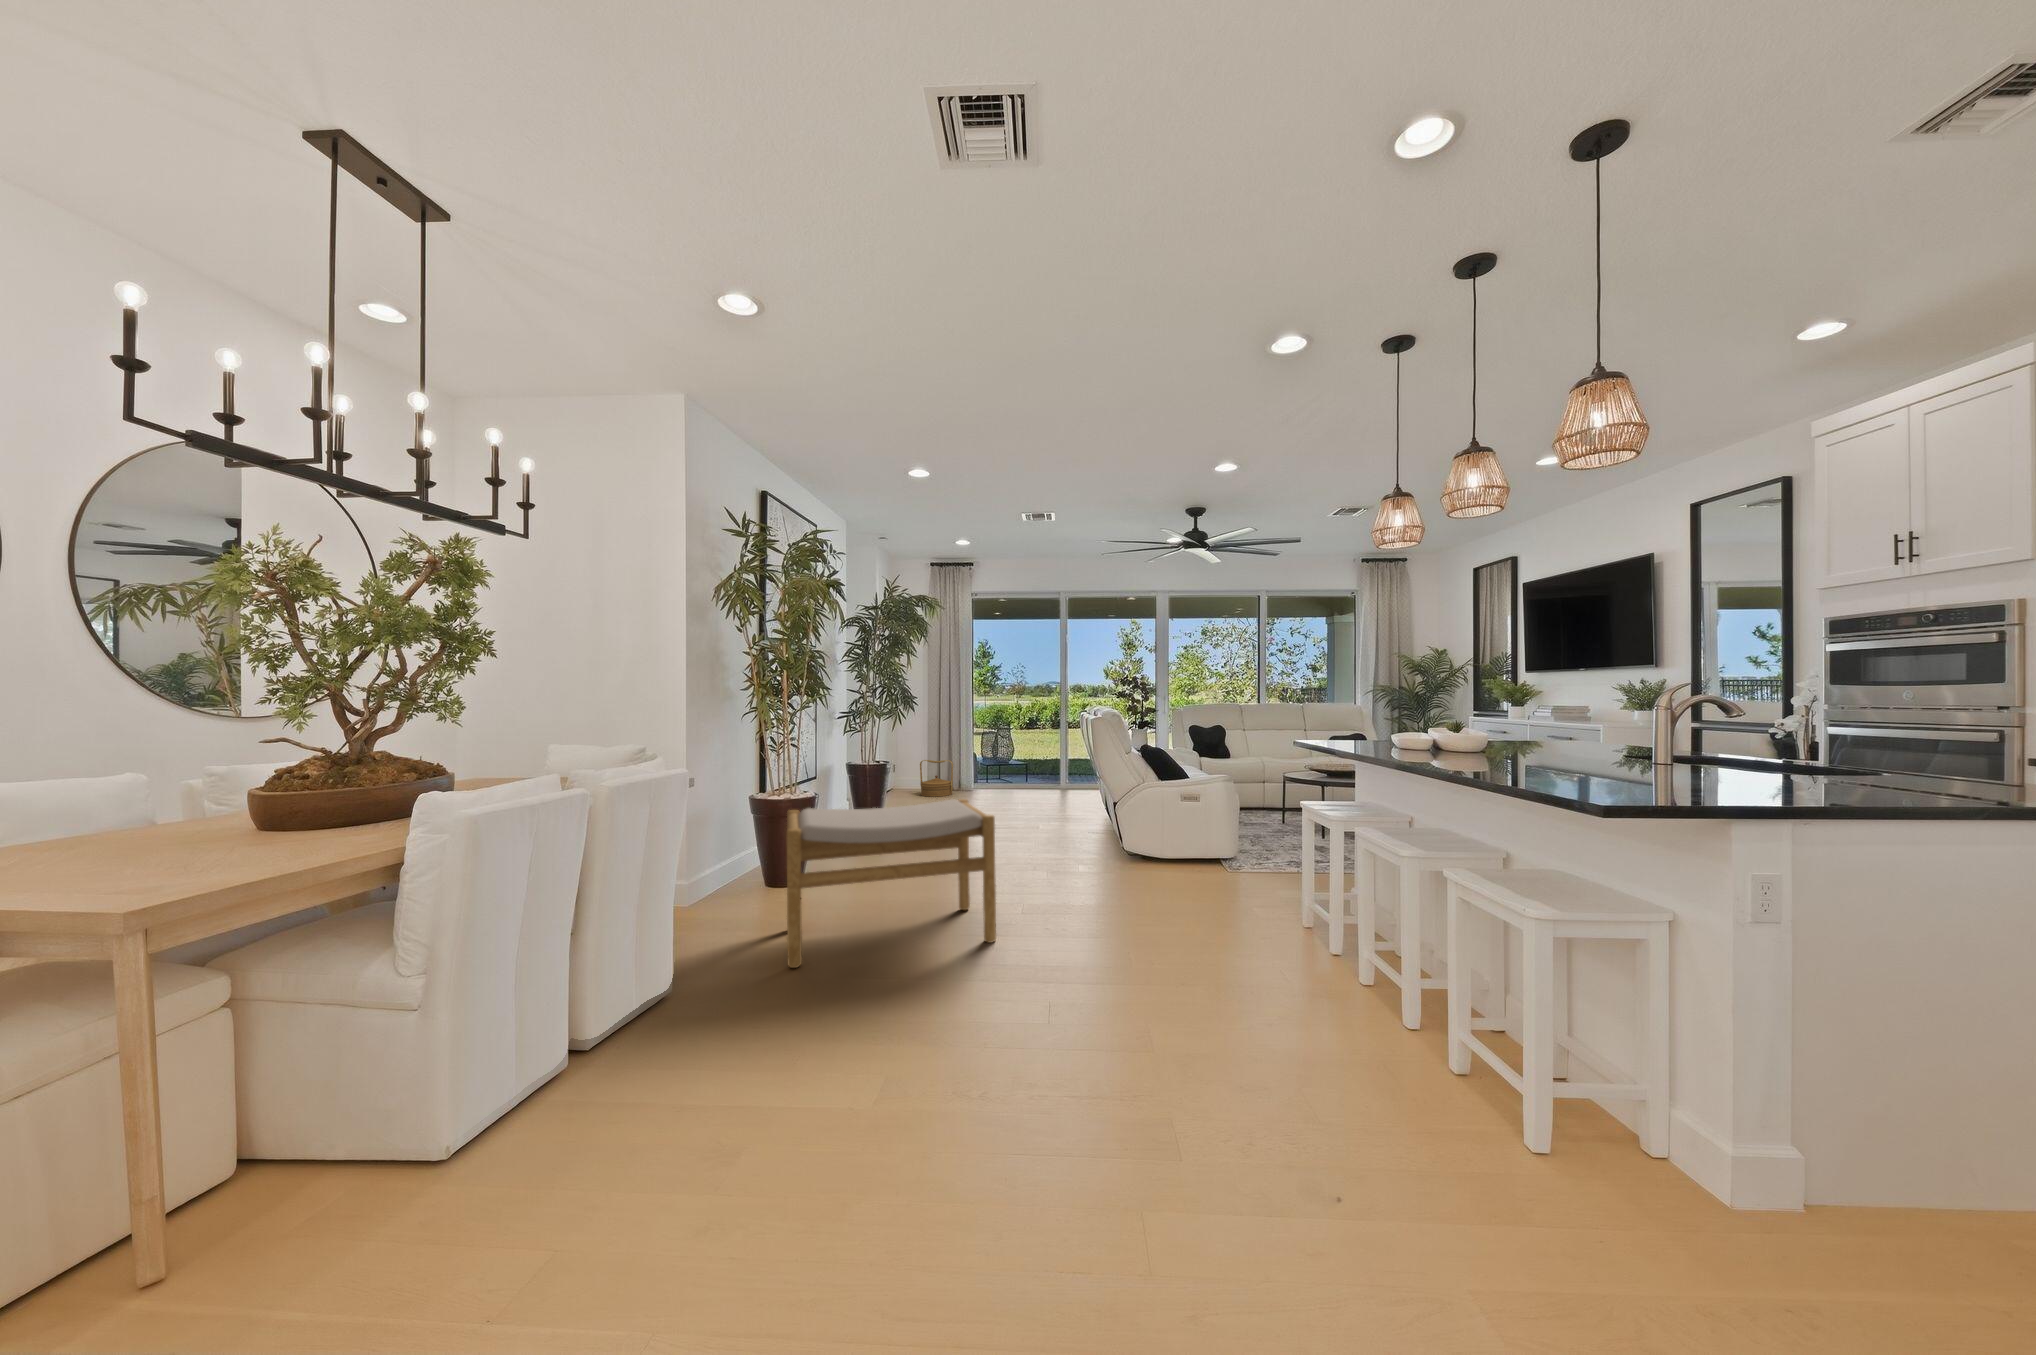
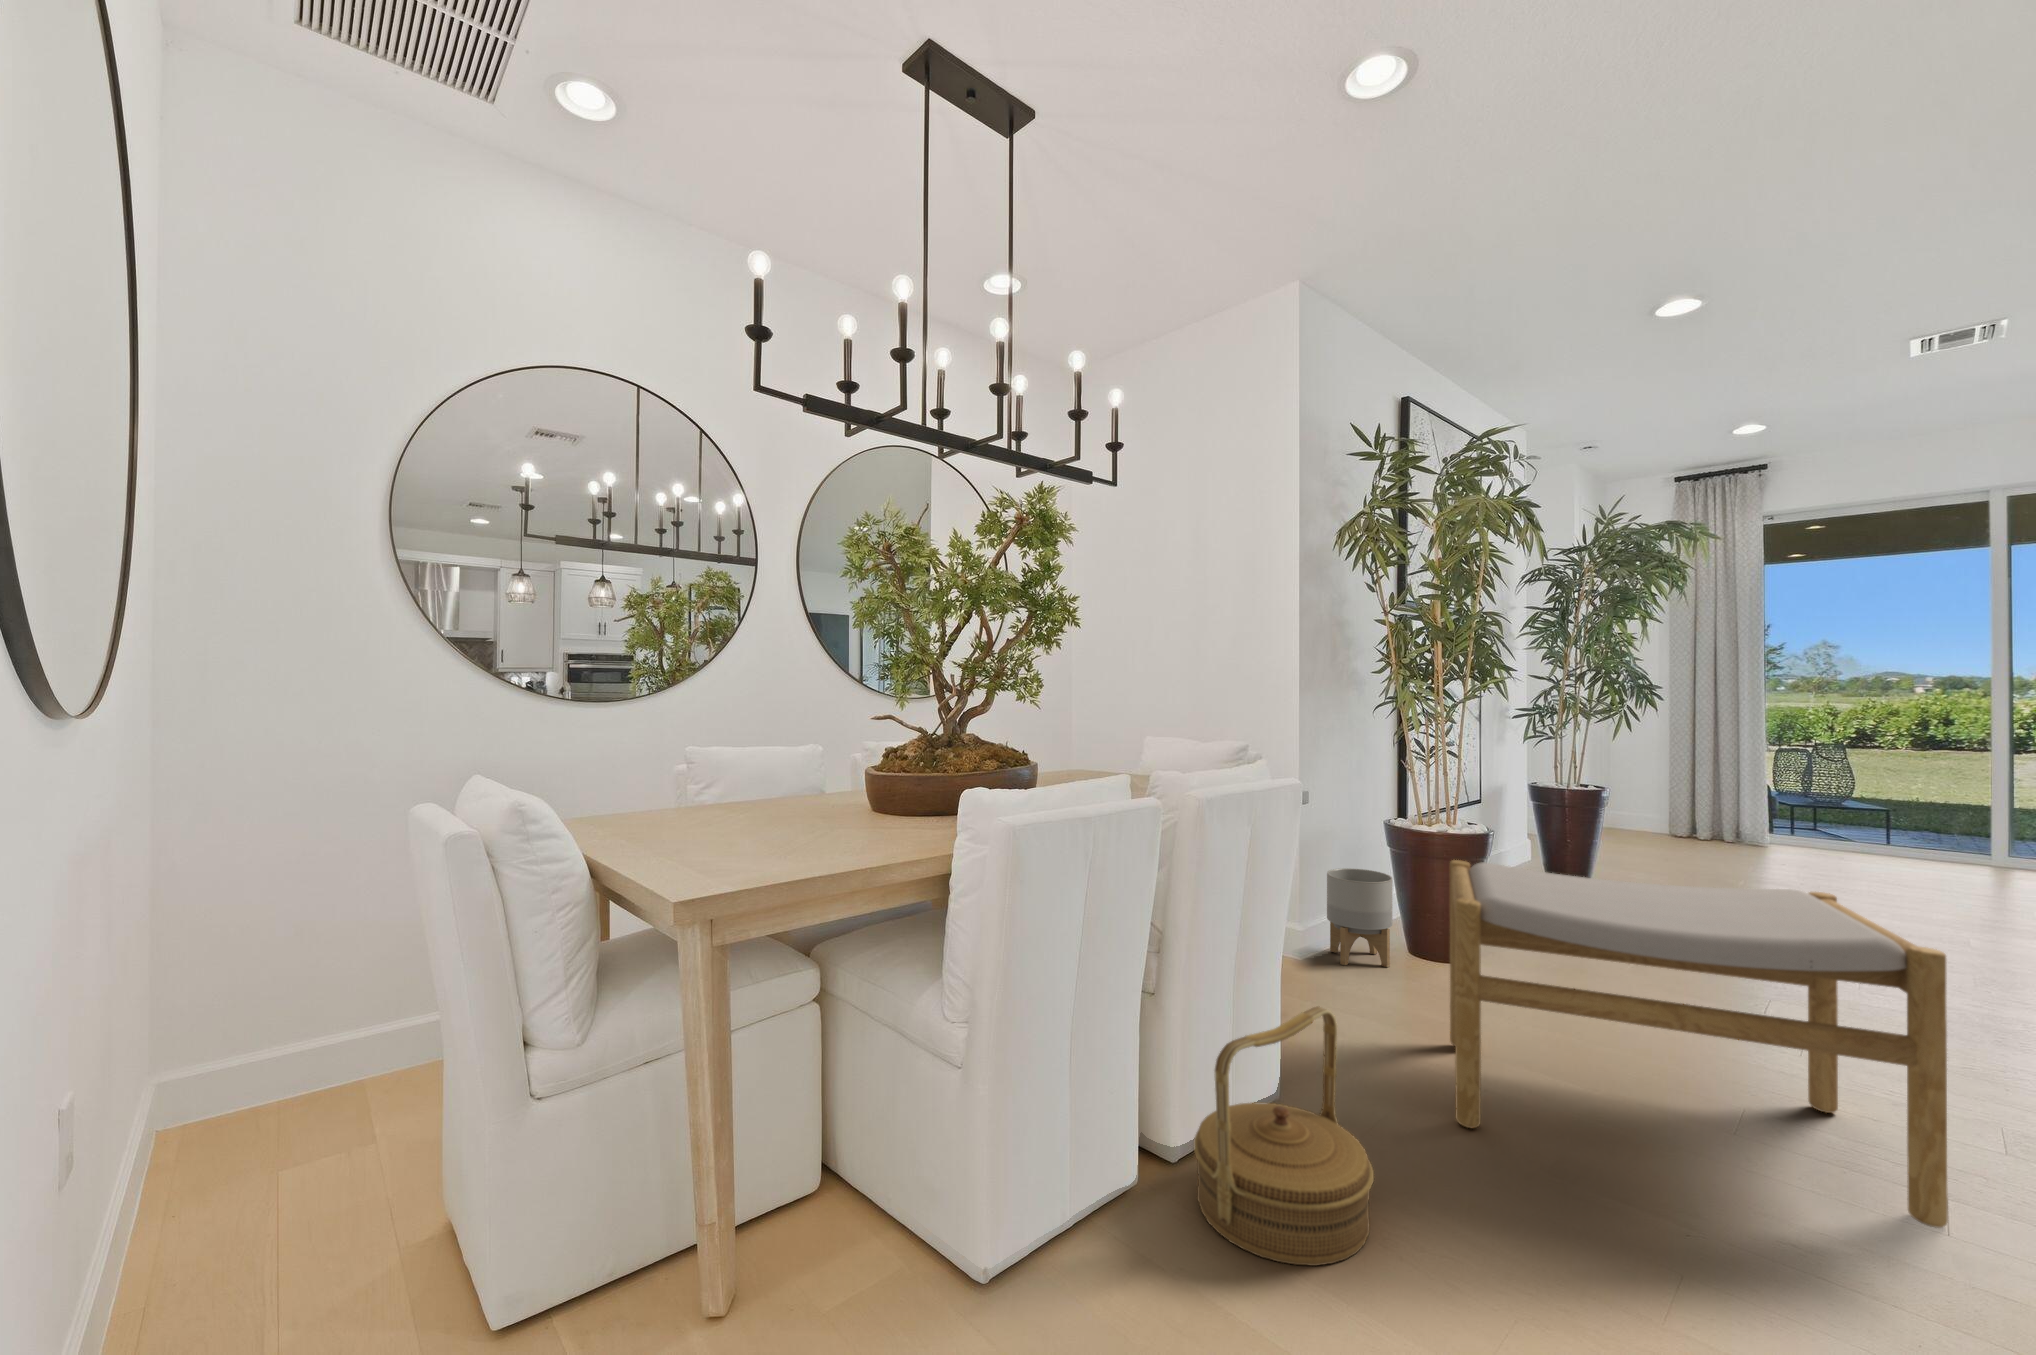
woven basket: present [920,760,953,797] -> present [1194,1006,1374,1266]
planter: none [708,832,754,902] -> present [1327,868,1392,967]

